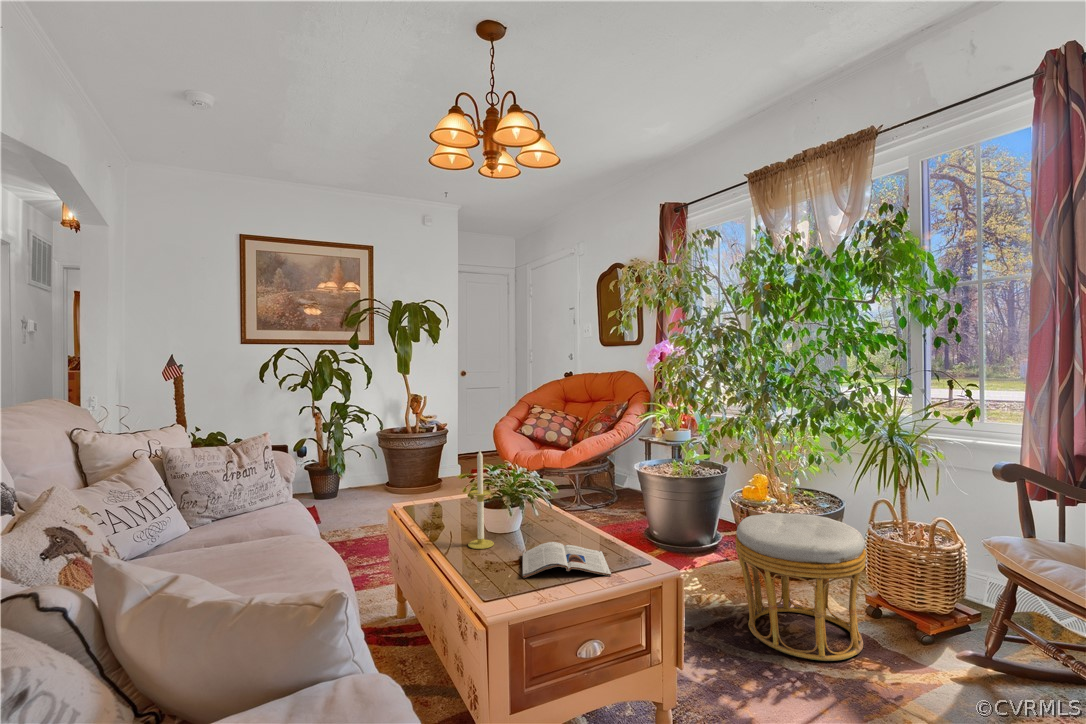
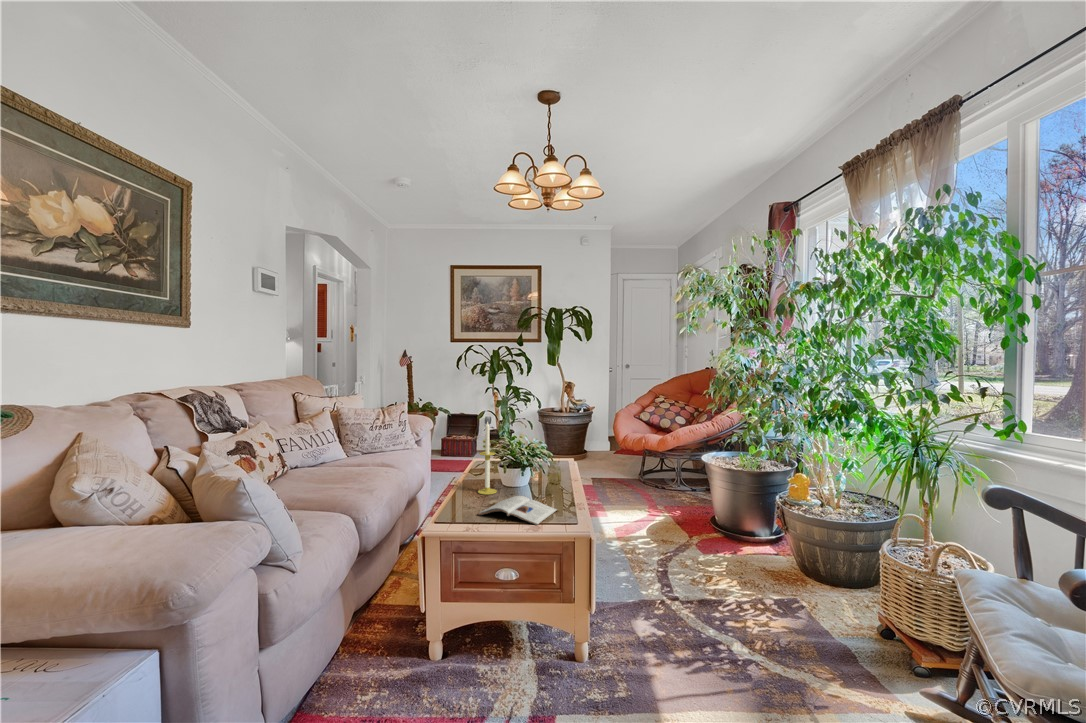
ottoman: present [735,513,866,661] -> none [718,509,848,660]

